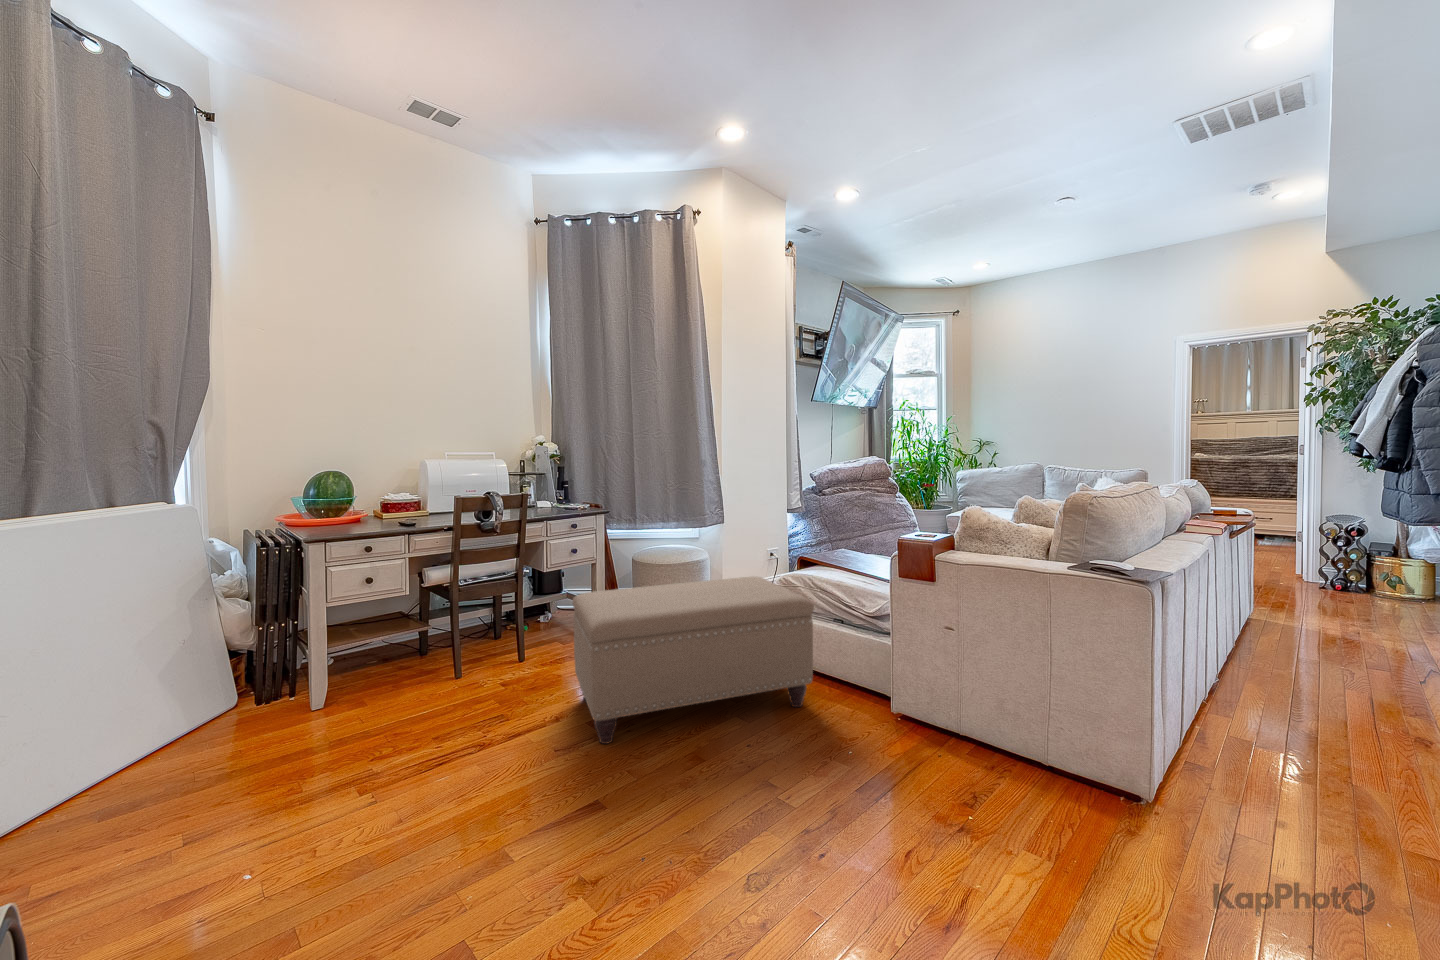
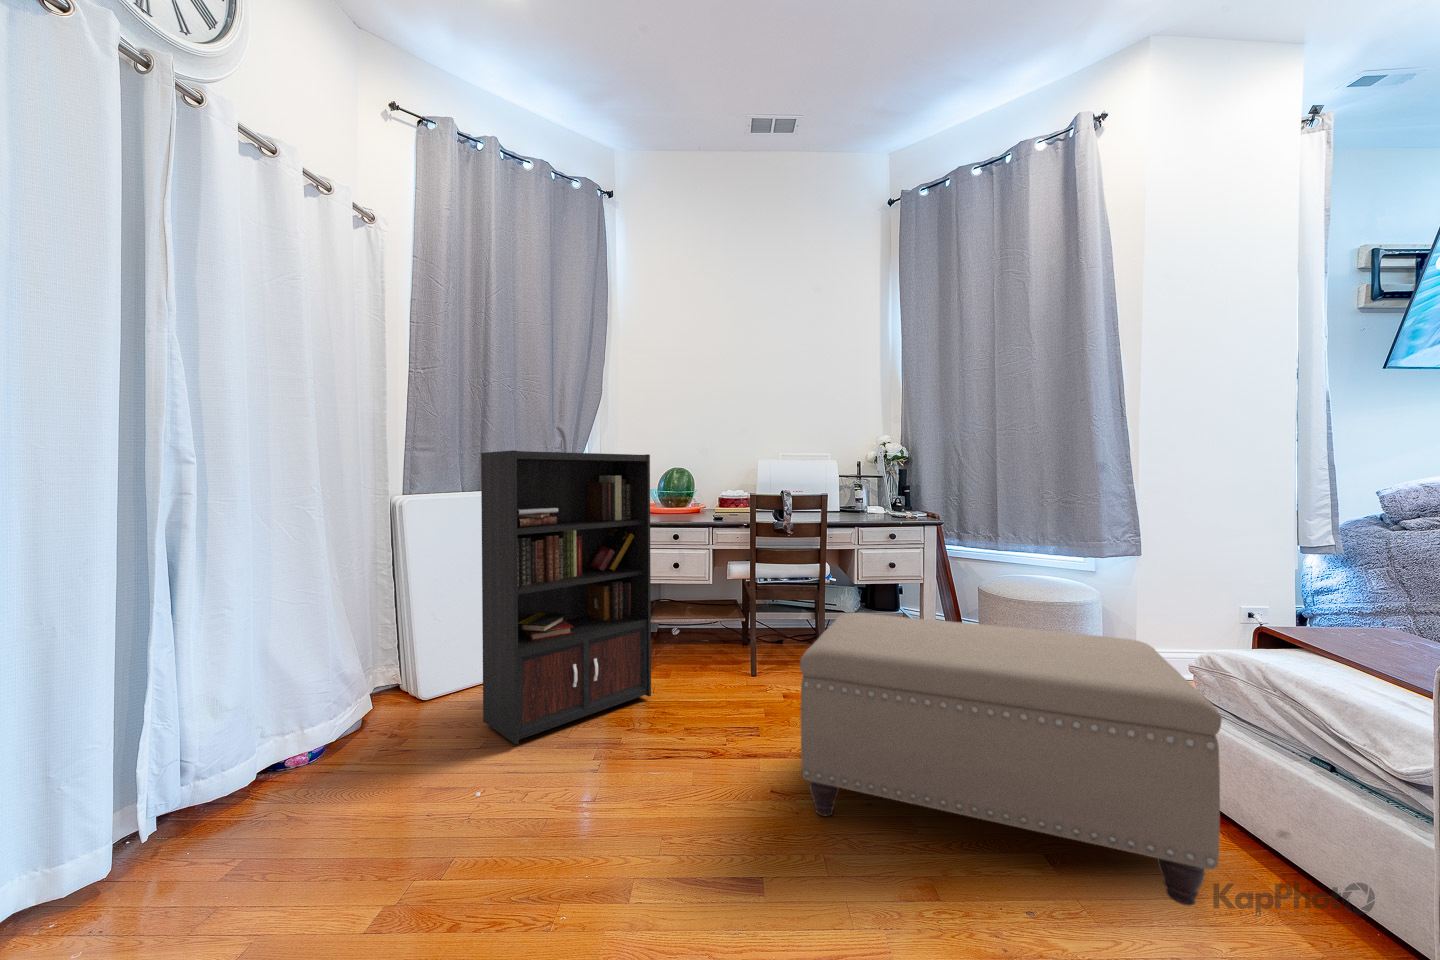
bookcase: none [137,465,367,816] -> present [481,450,651,744]

